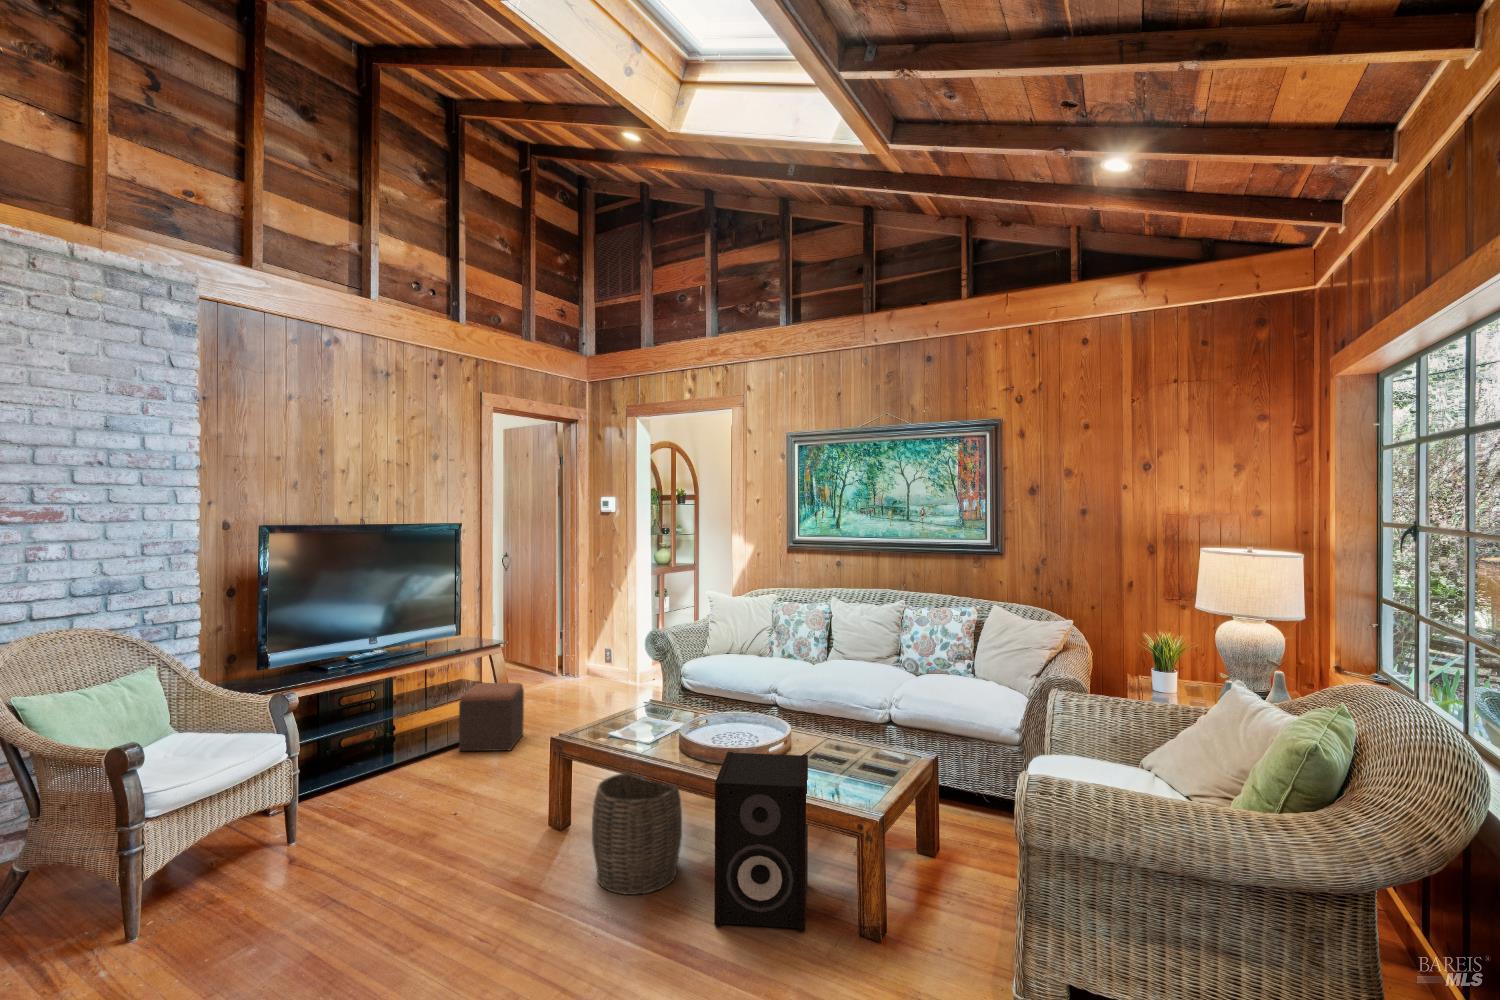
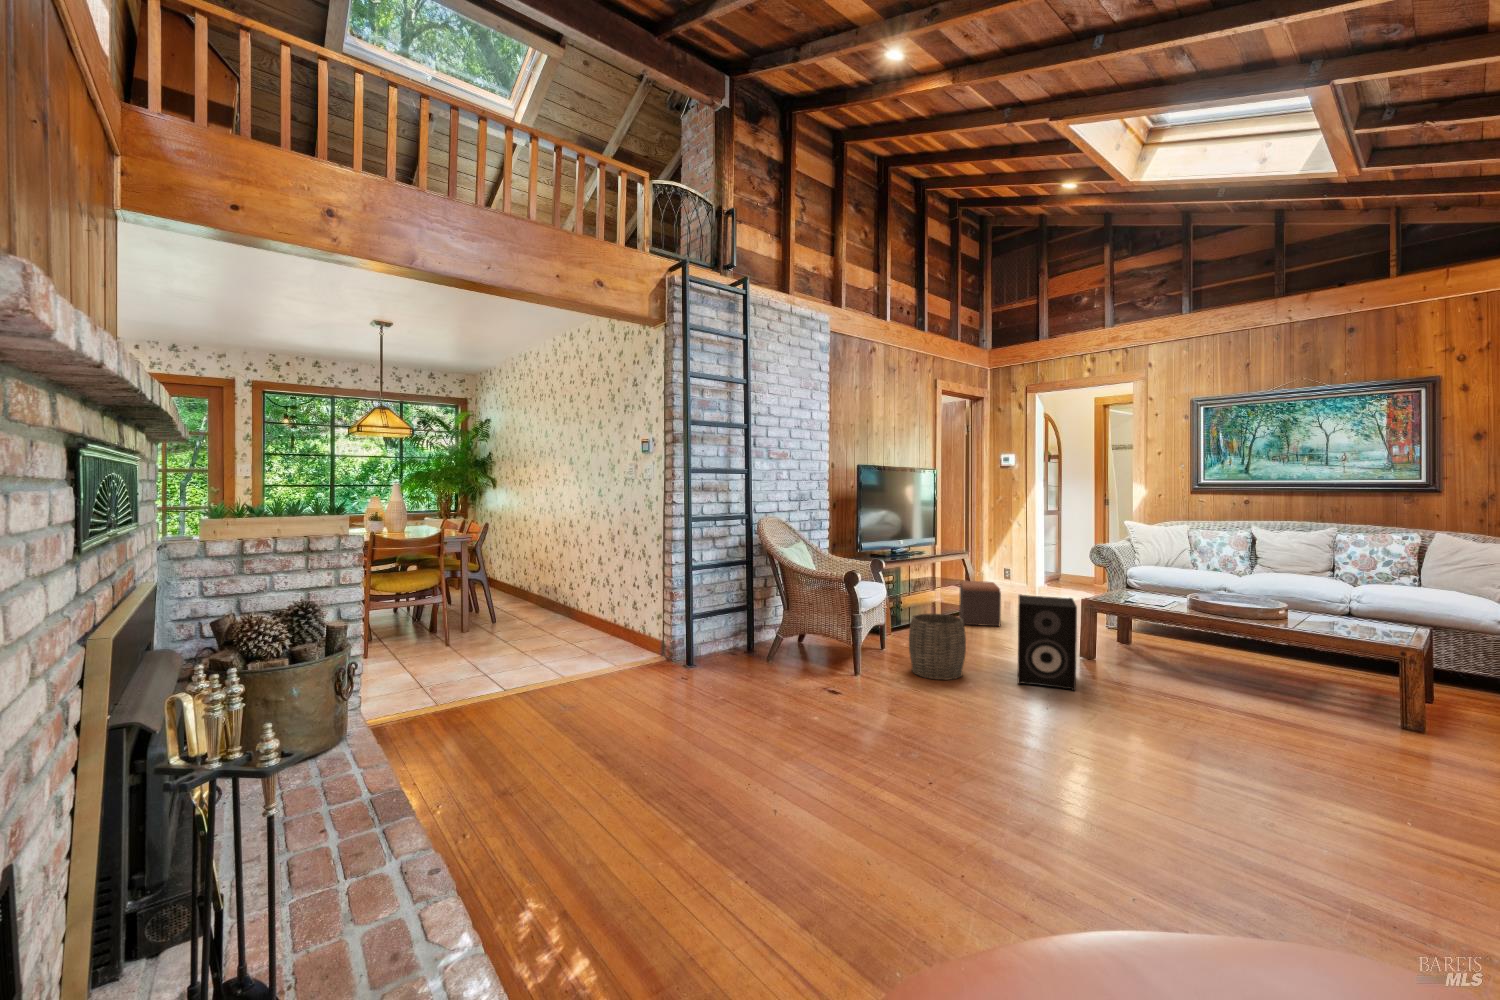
speaker: present [714,752,808,931] -> present [1018,595,1077,690]
woven basket: present [592,773,682,895] -> present [909,614,966,680]

